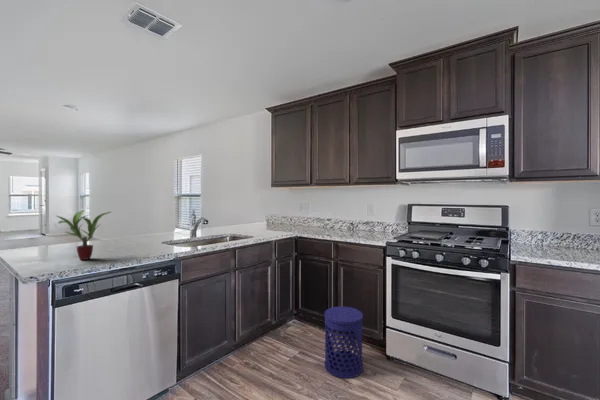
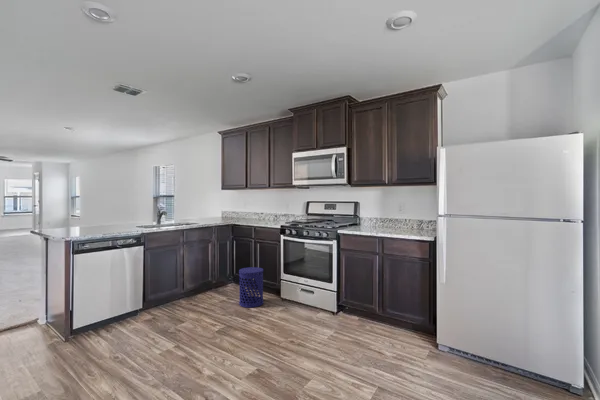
potted plant: present [57,211,110,260] -> none [76,203,107,230]

